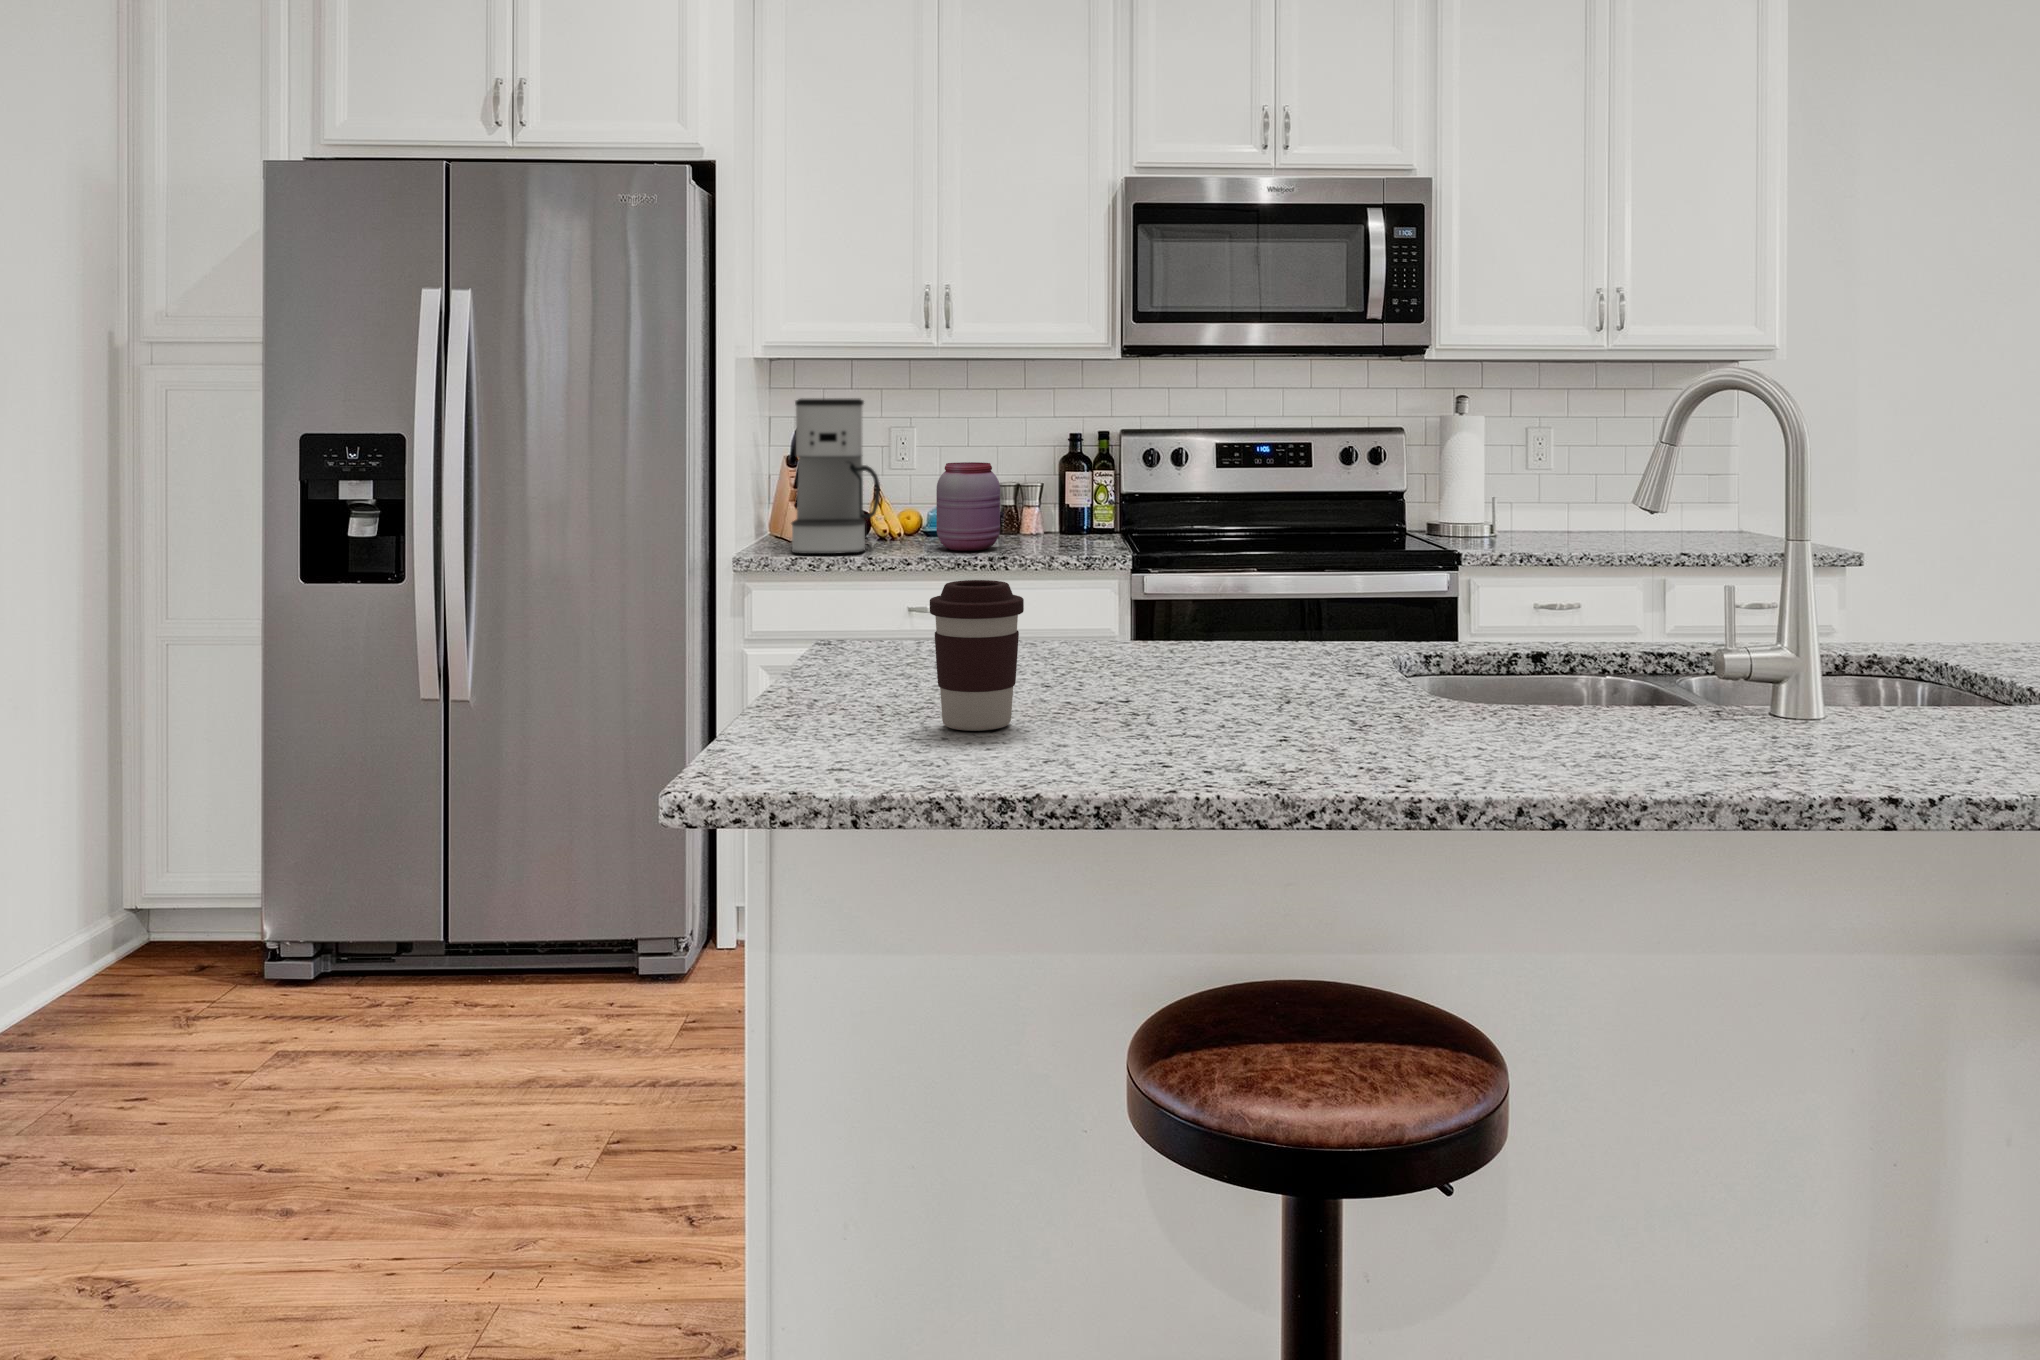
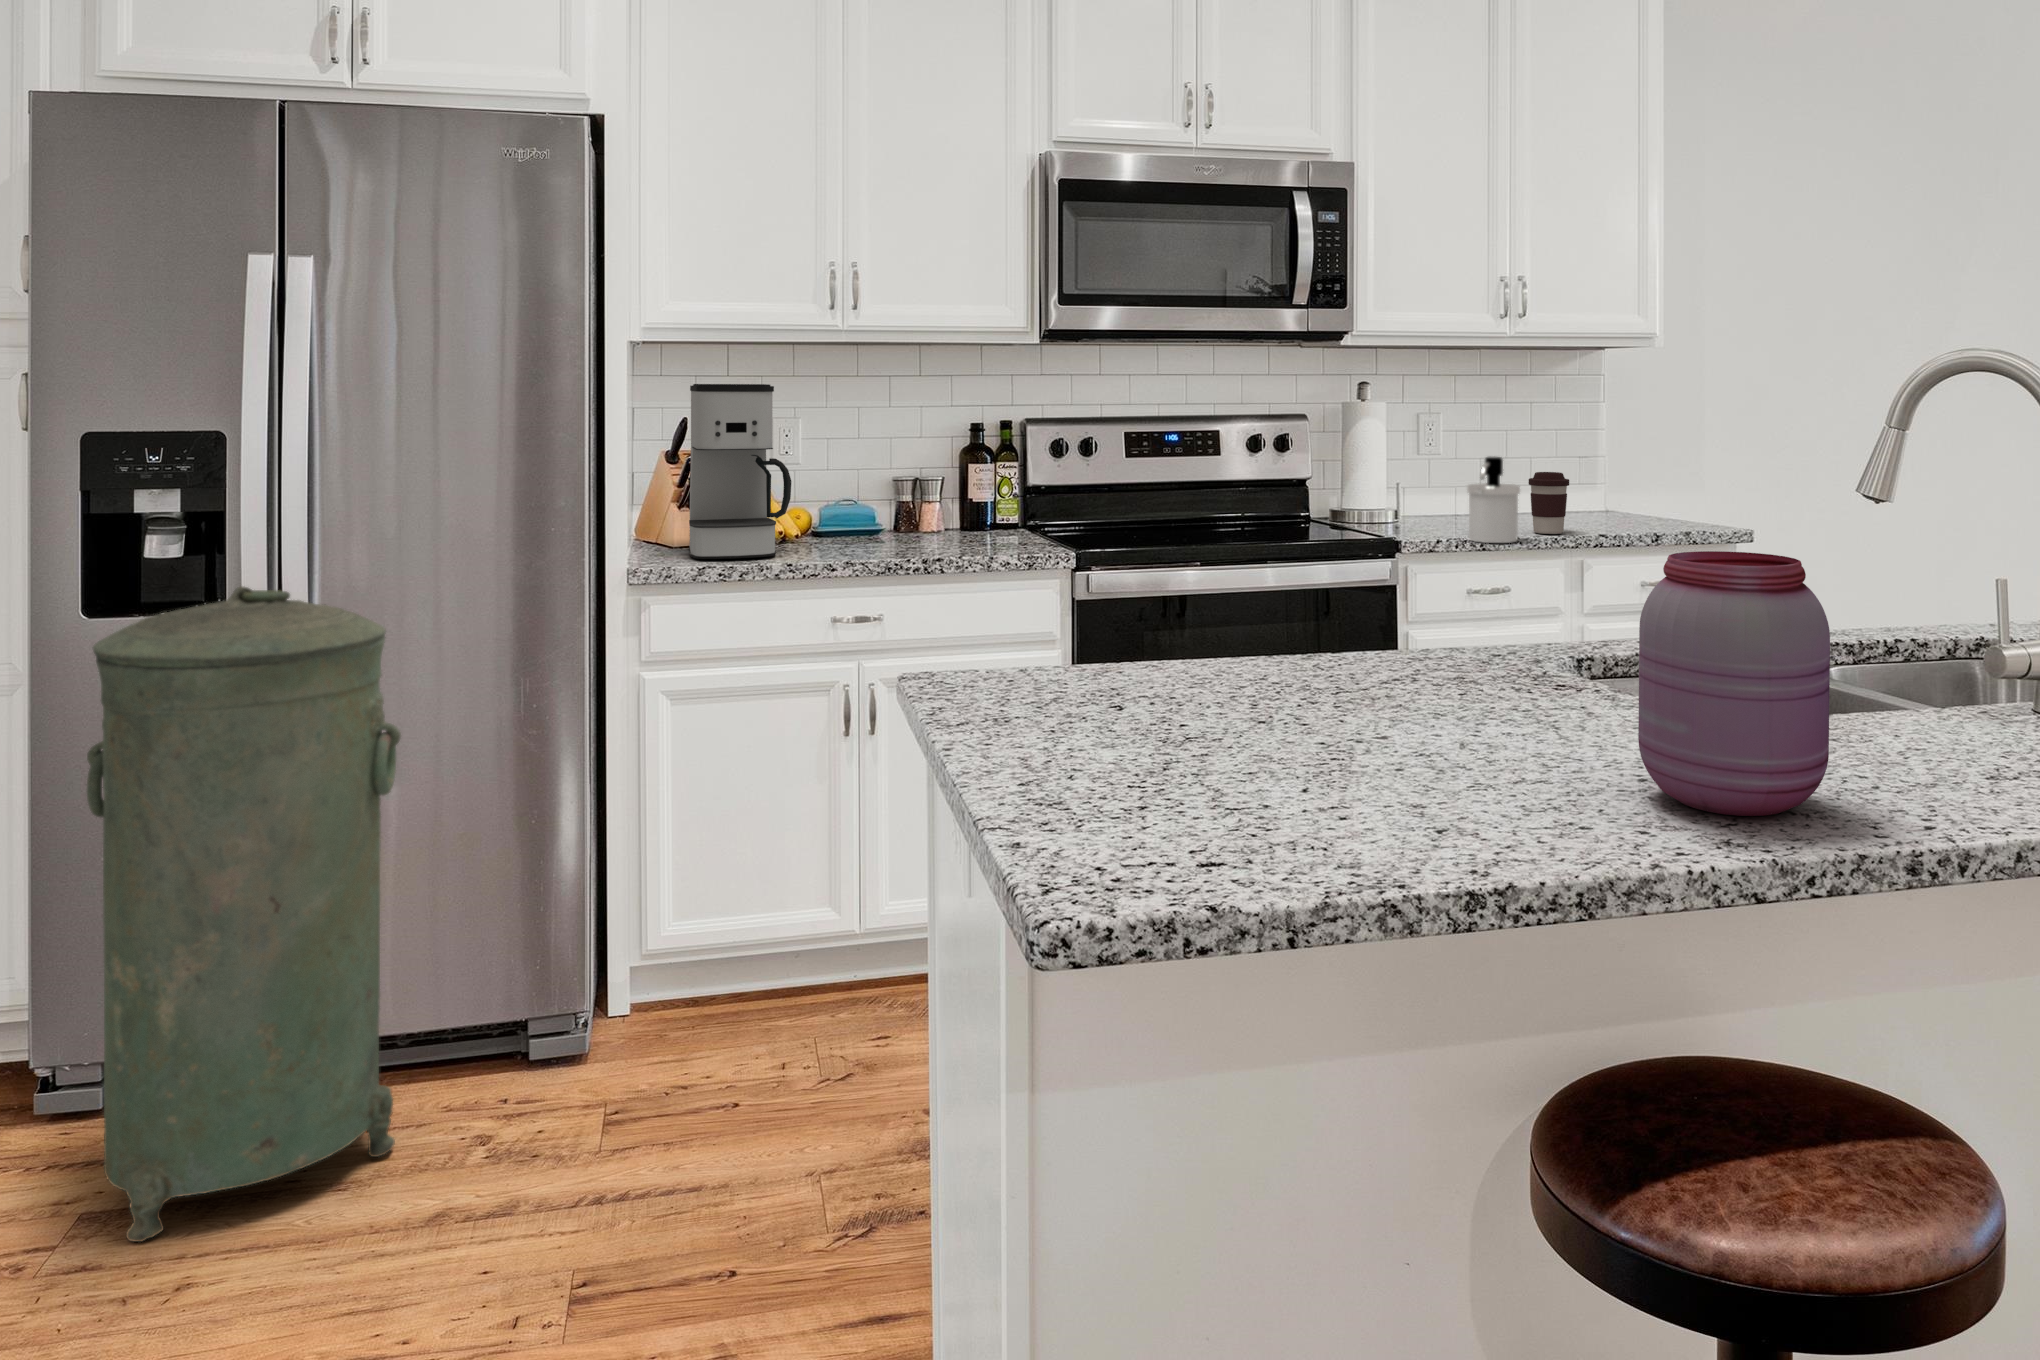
jar: present [936,462,1000,551] -> present [1638,551,1830,816]
soap dispenser: none [1546,470,1601,559] -> present [1467,456,1520,543]
trash can: none [302,562,524,1068] -> present [87,587,401,1242]
coffee cup: present [930,580,1024,731] -> present [1528,472,1569,534]

